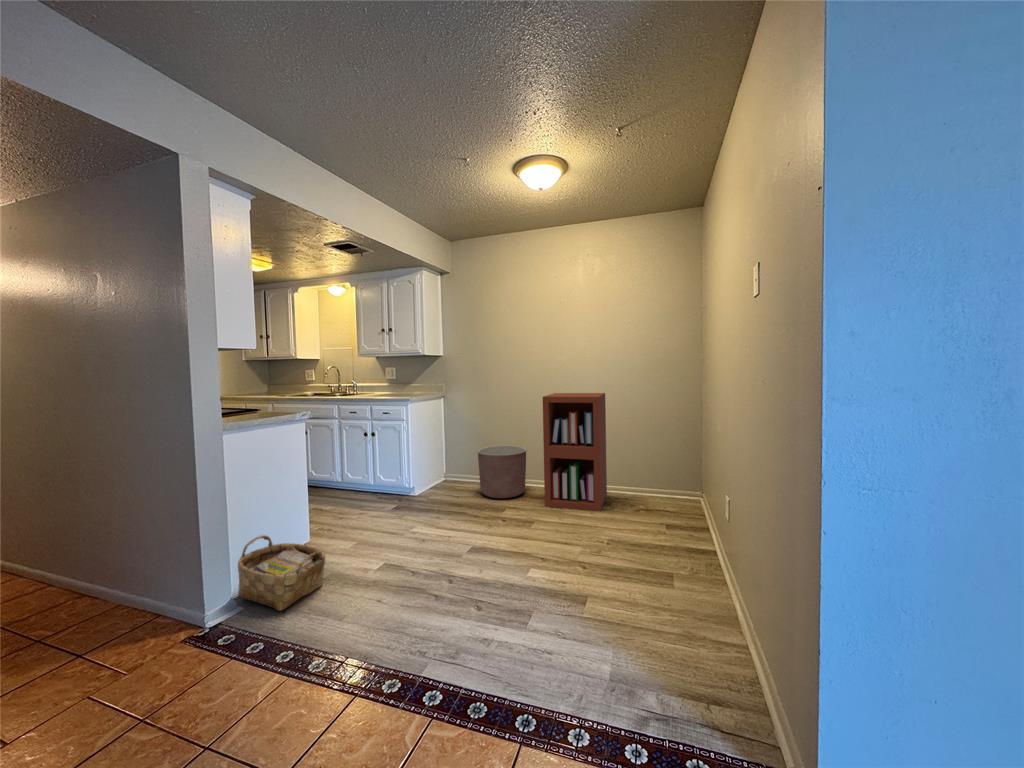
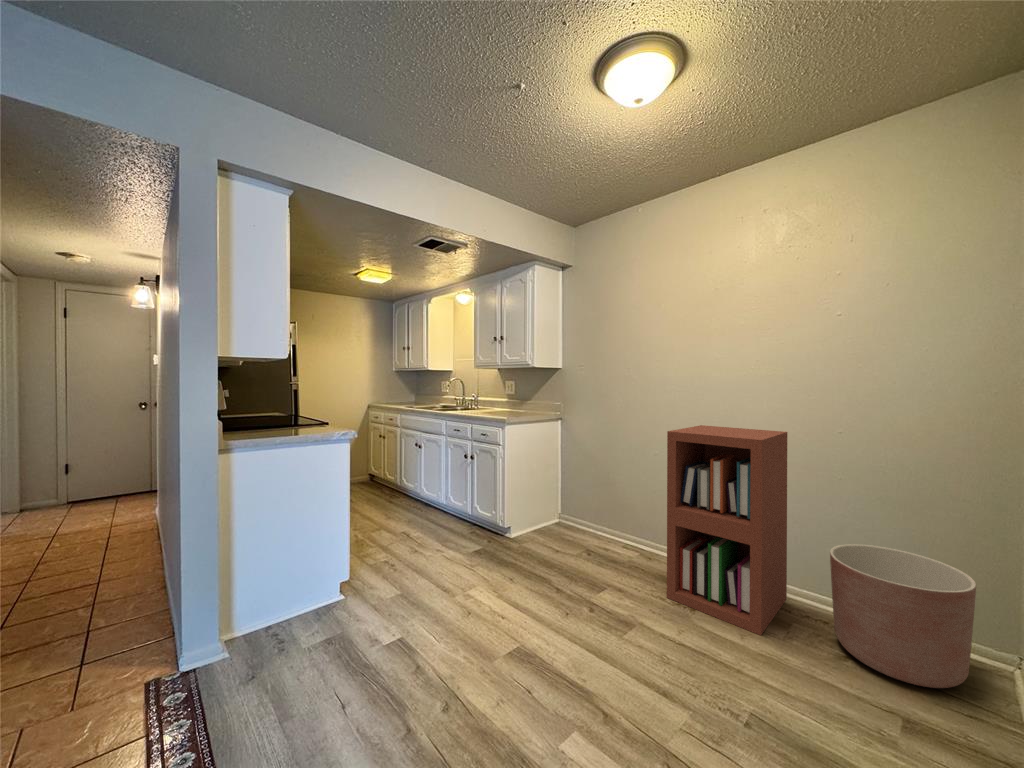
planter: present [478,446,526,498] -> present [830,544,976,688]
woven basket: present [238,535,325,611] -> none [227,572,320,680]

